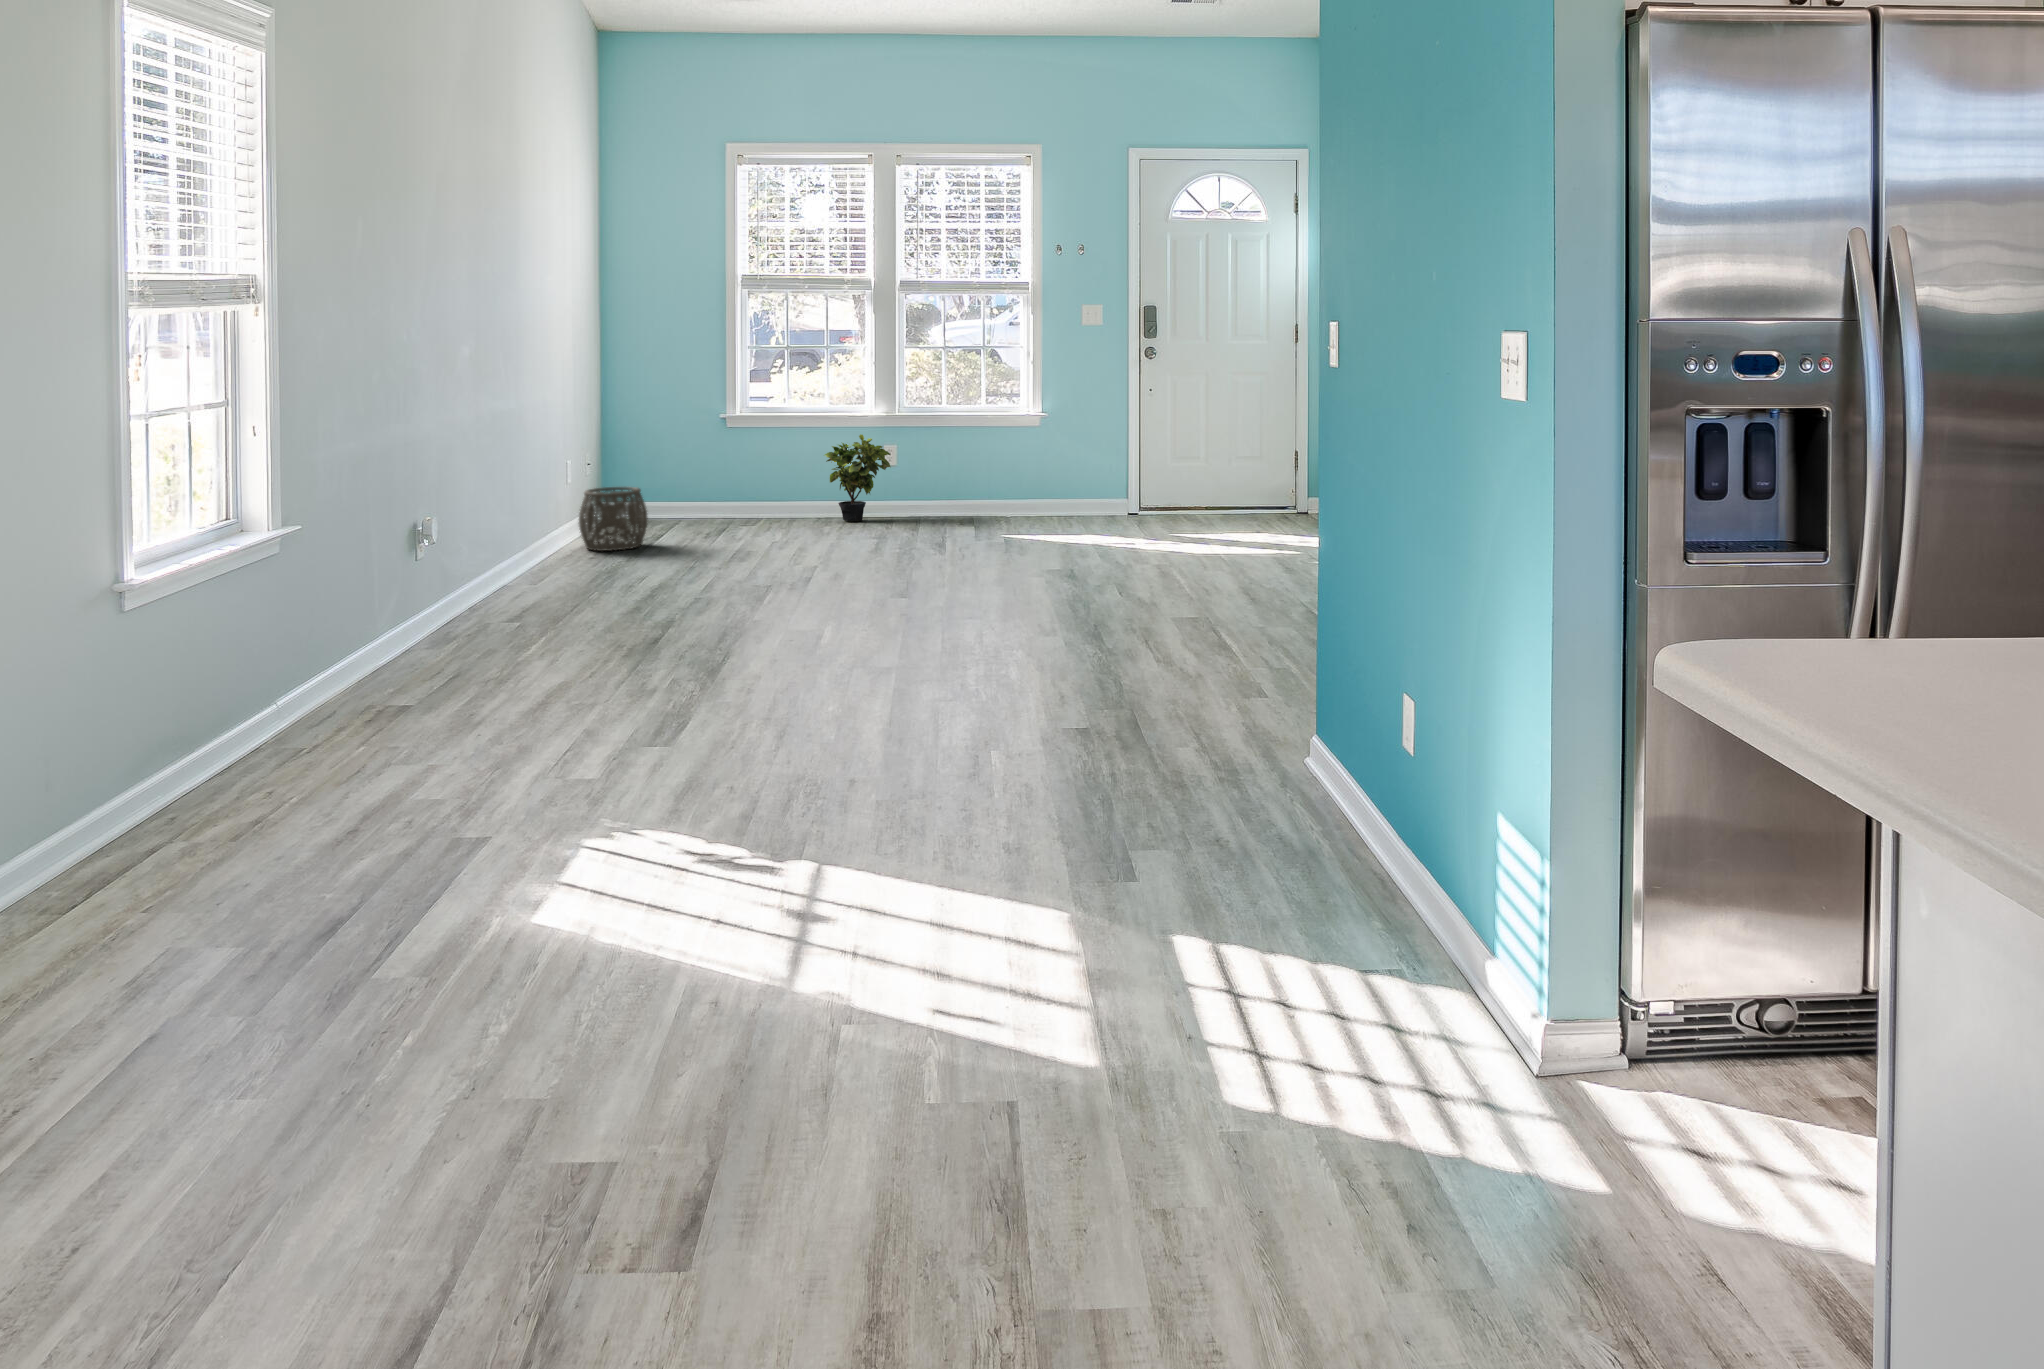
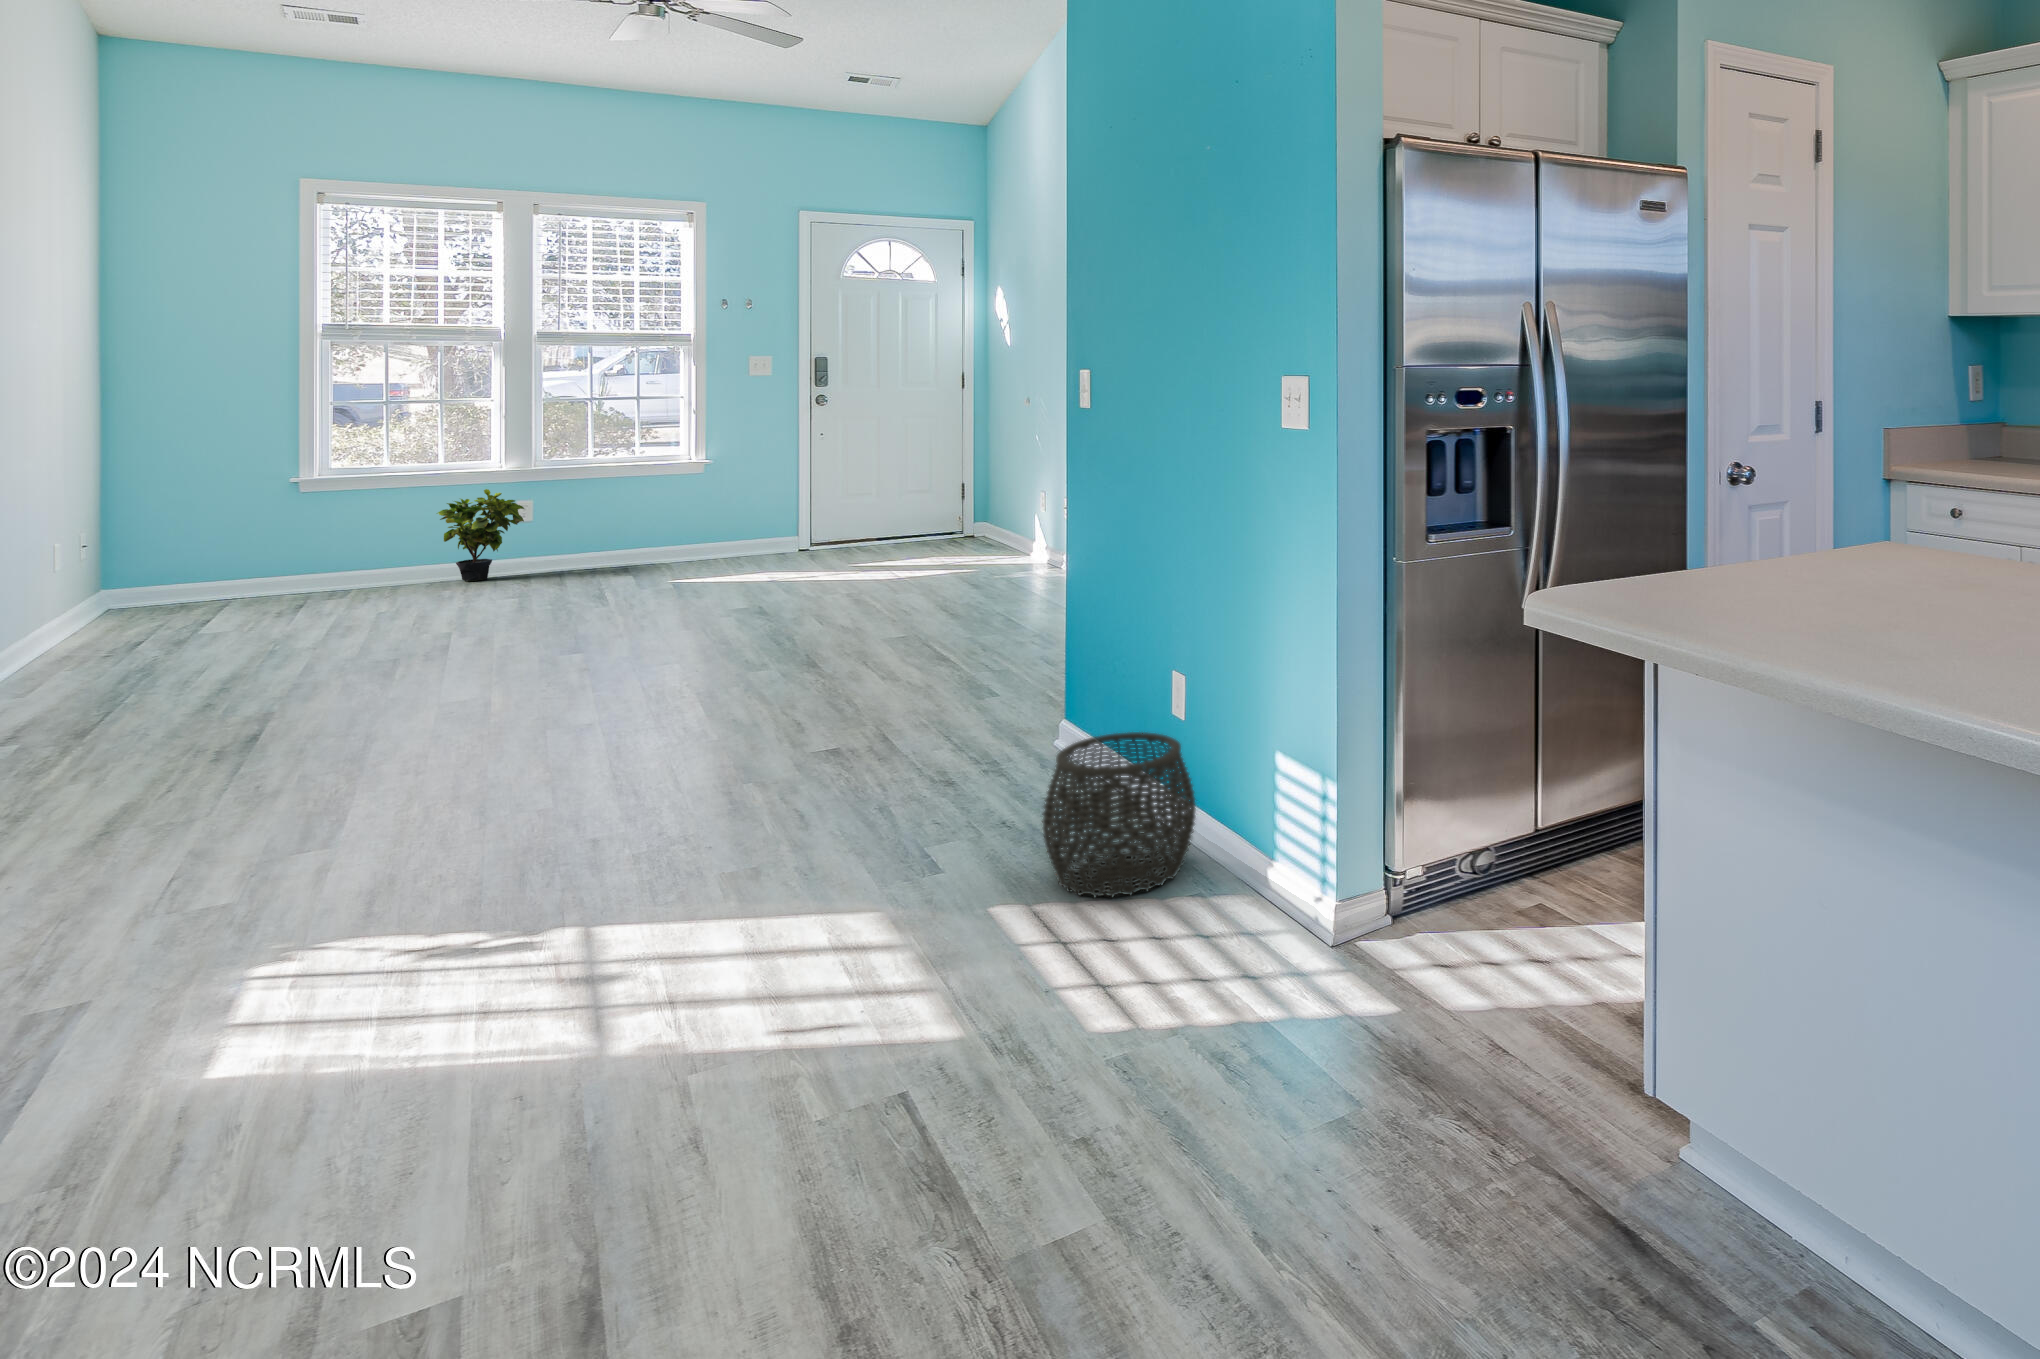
woven basket: present [579,487,648,551] -> present [1042,732,1196,897]

